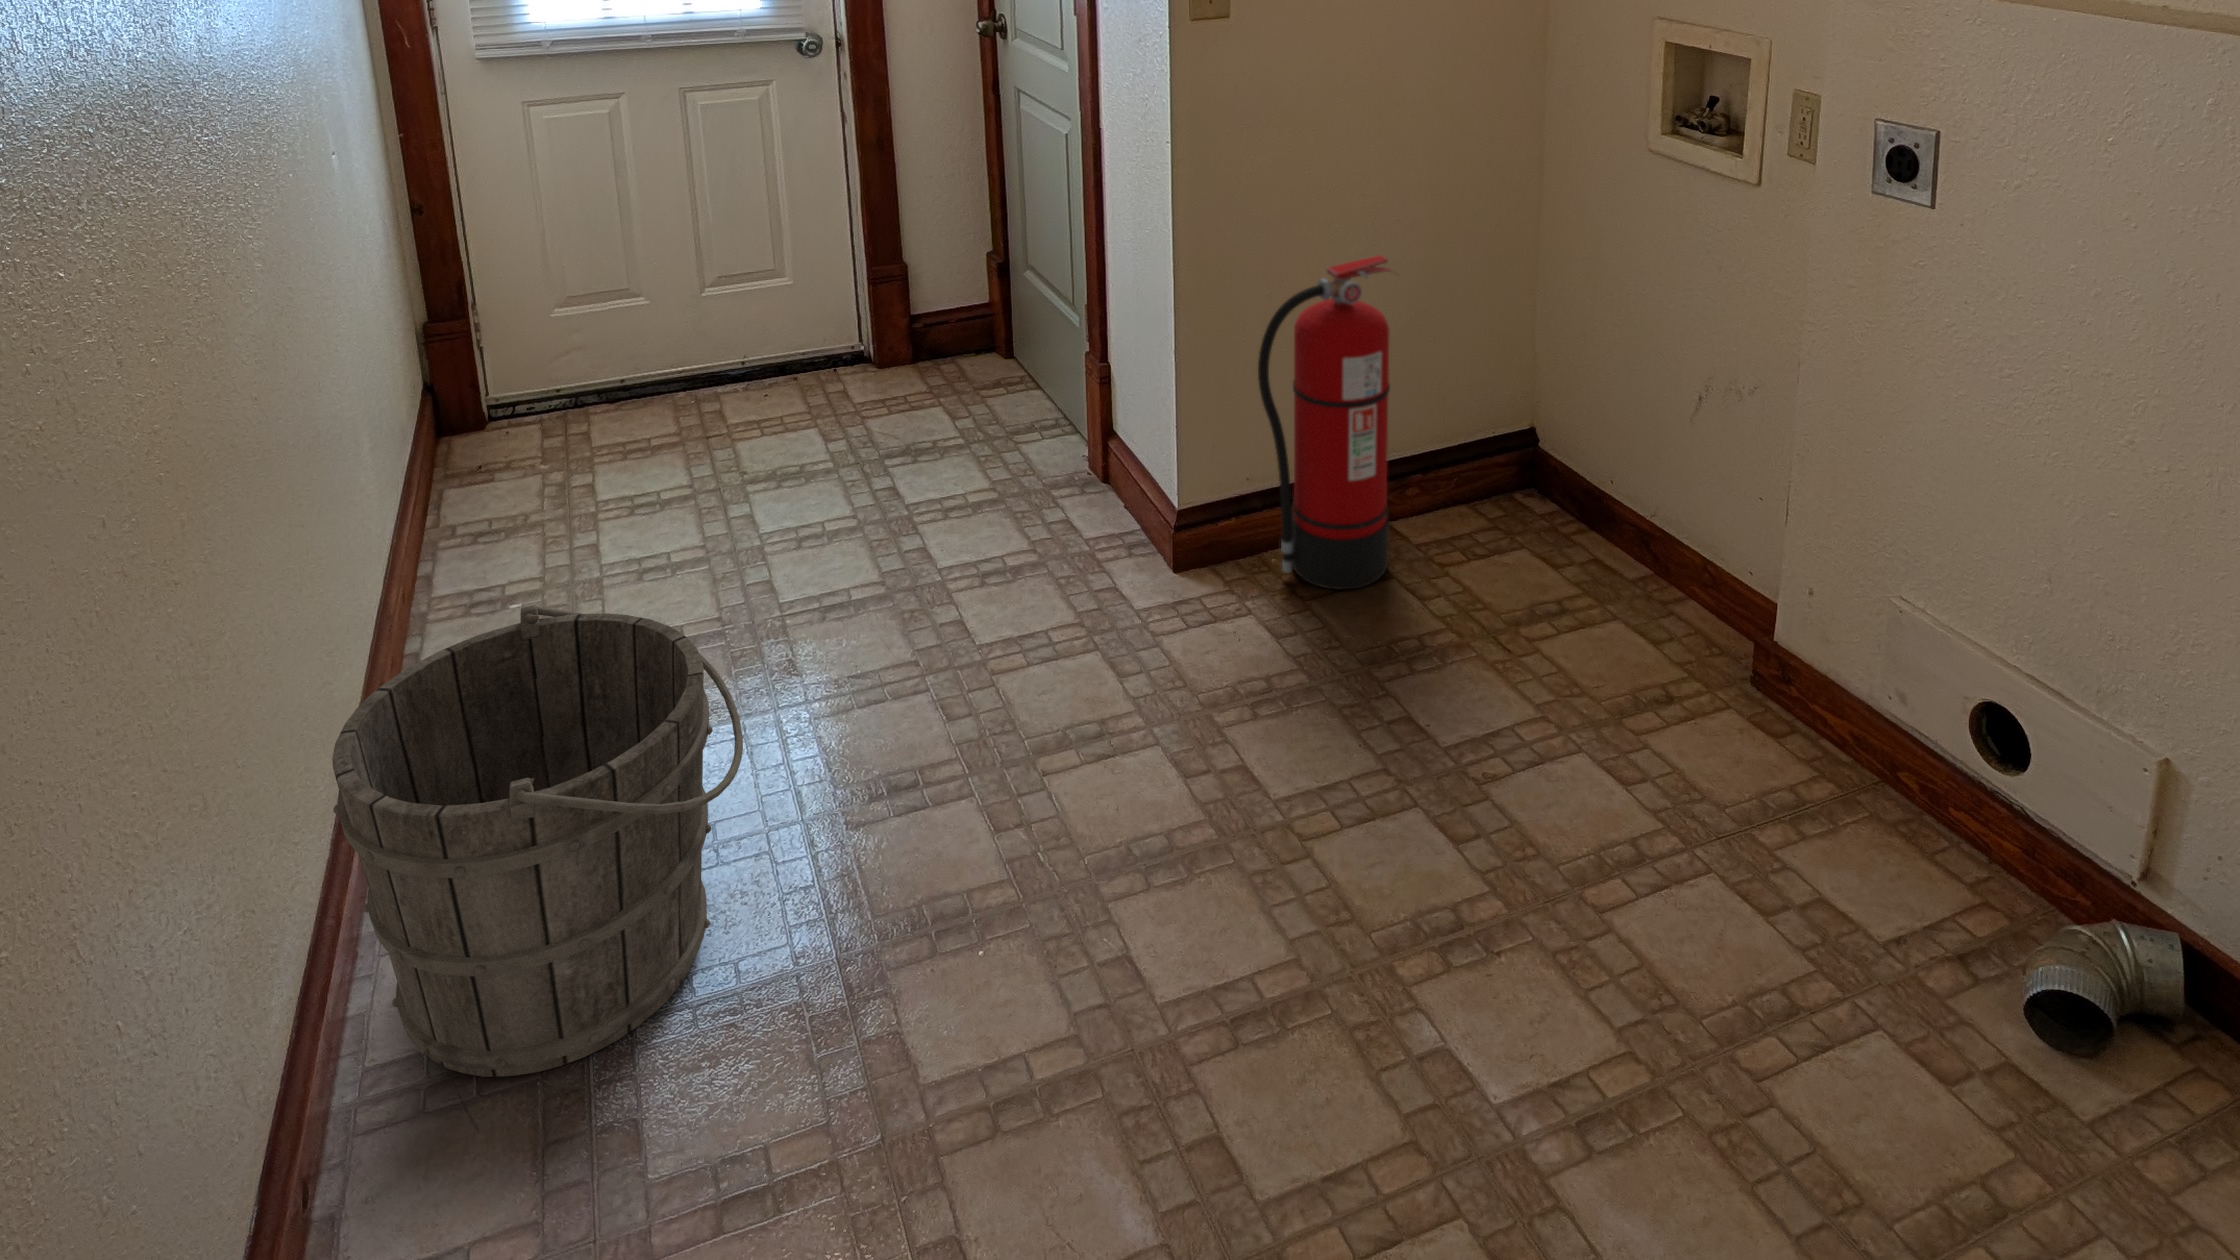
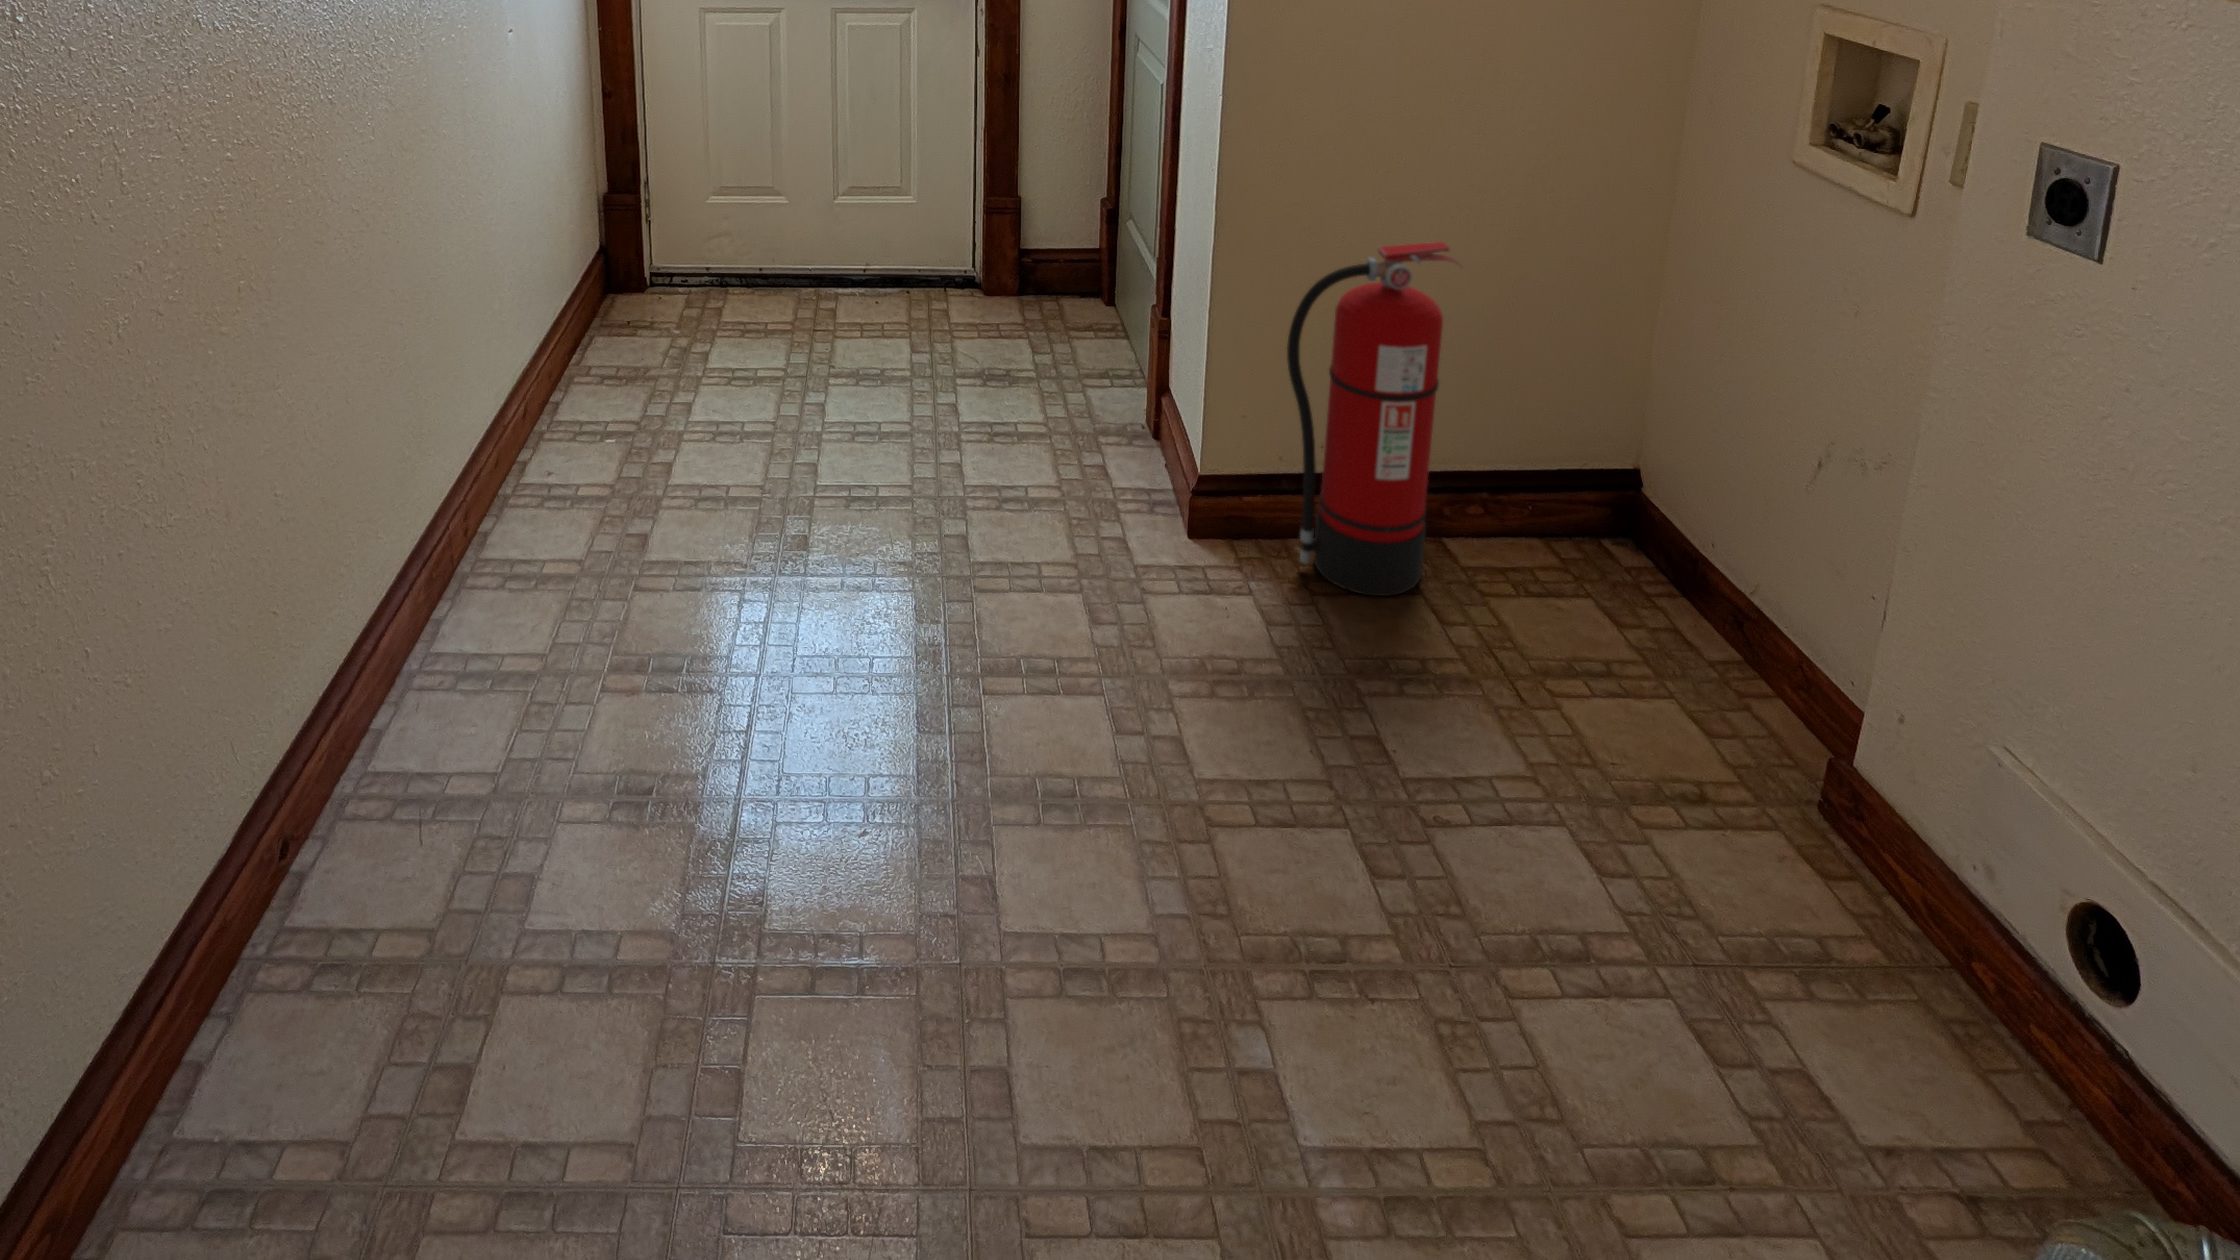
bucket: present [332,605,743,1077] -> none [371,425,700,814]

